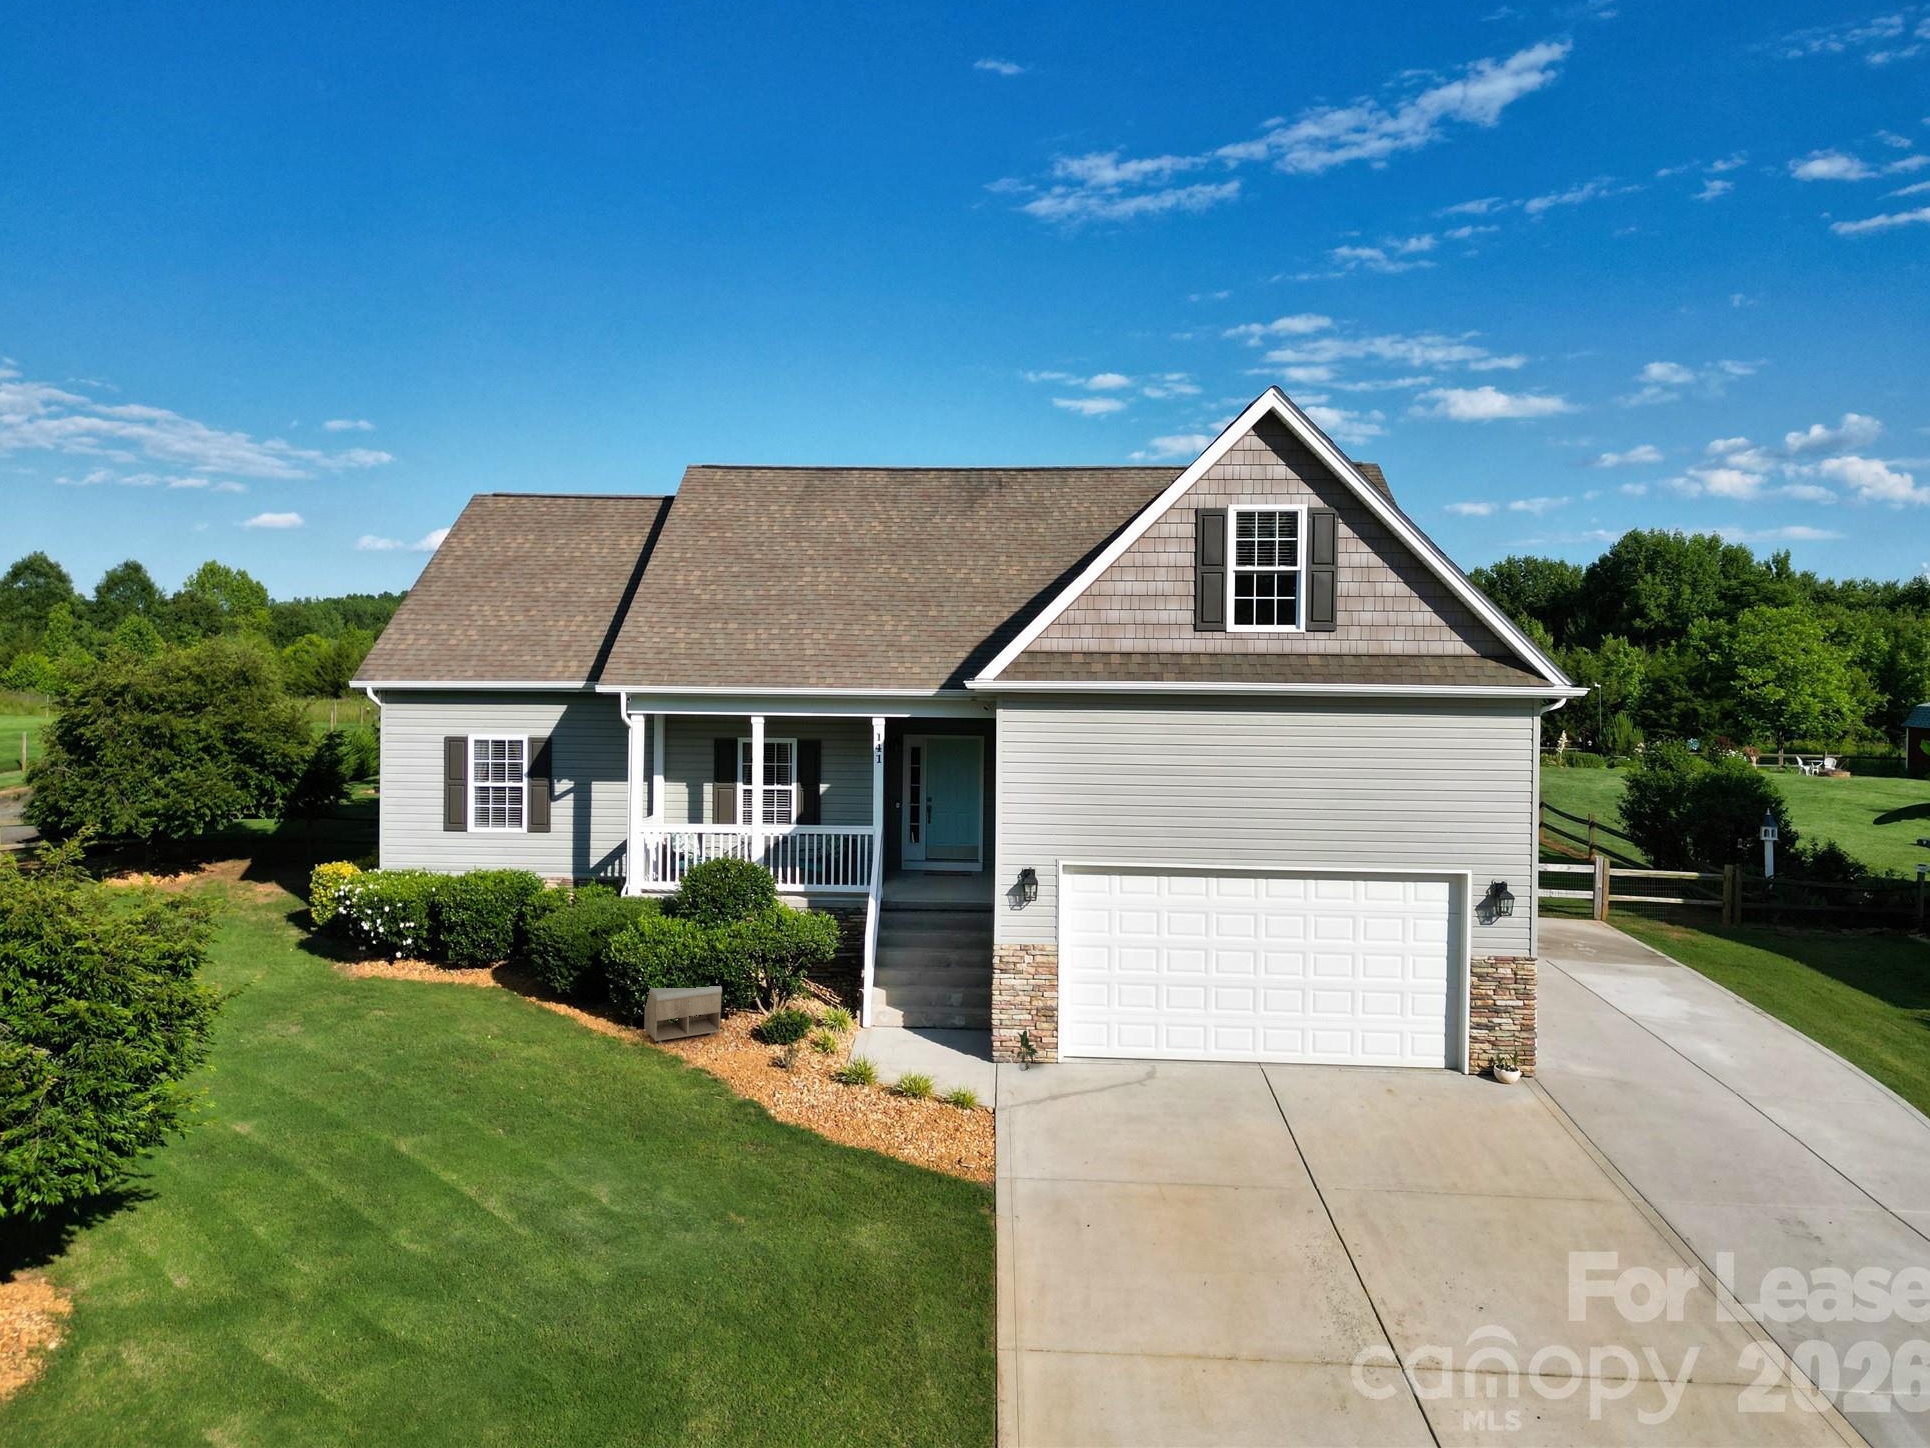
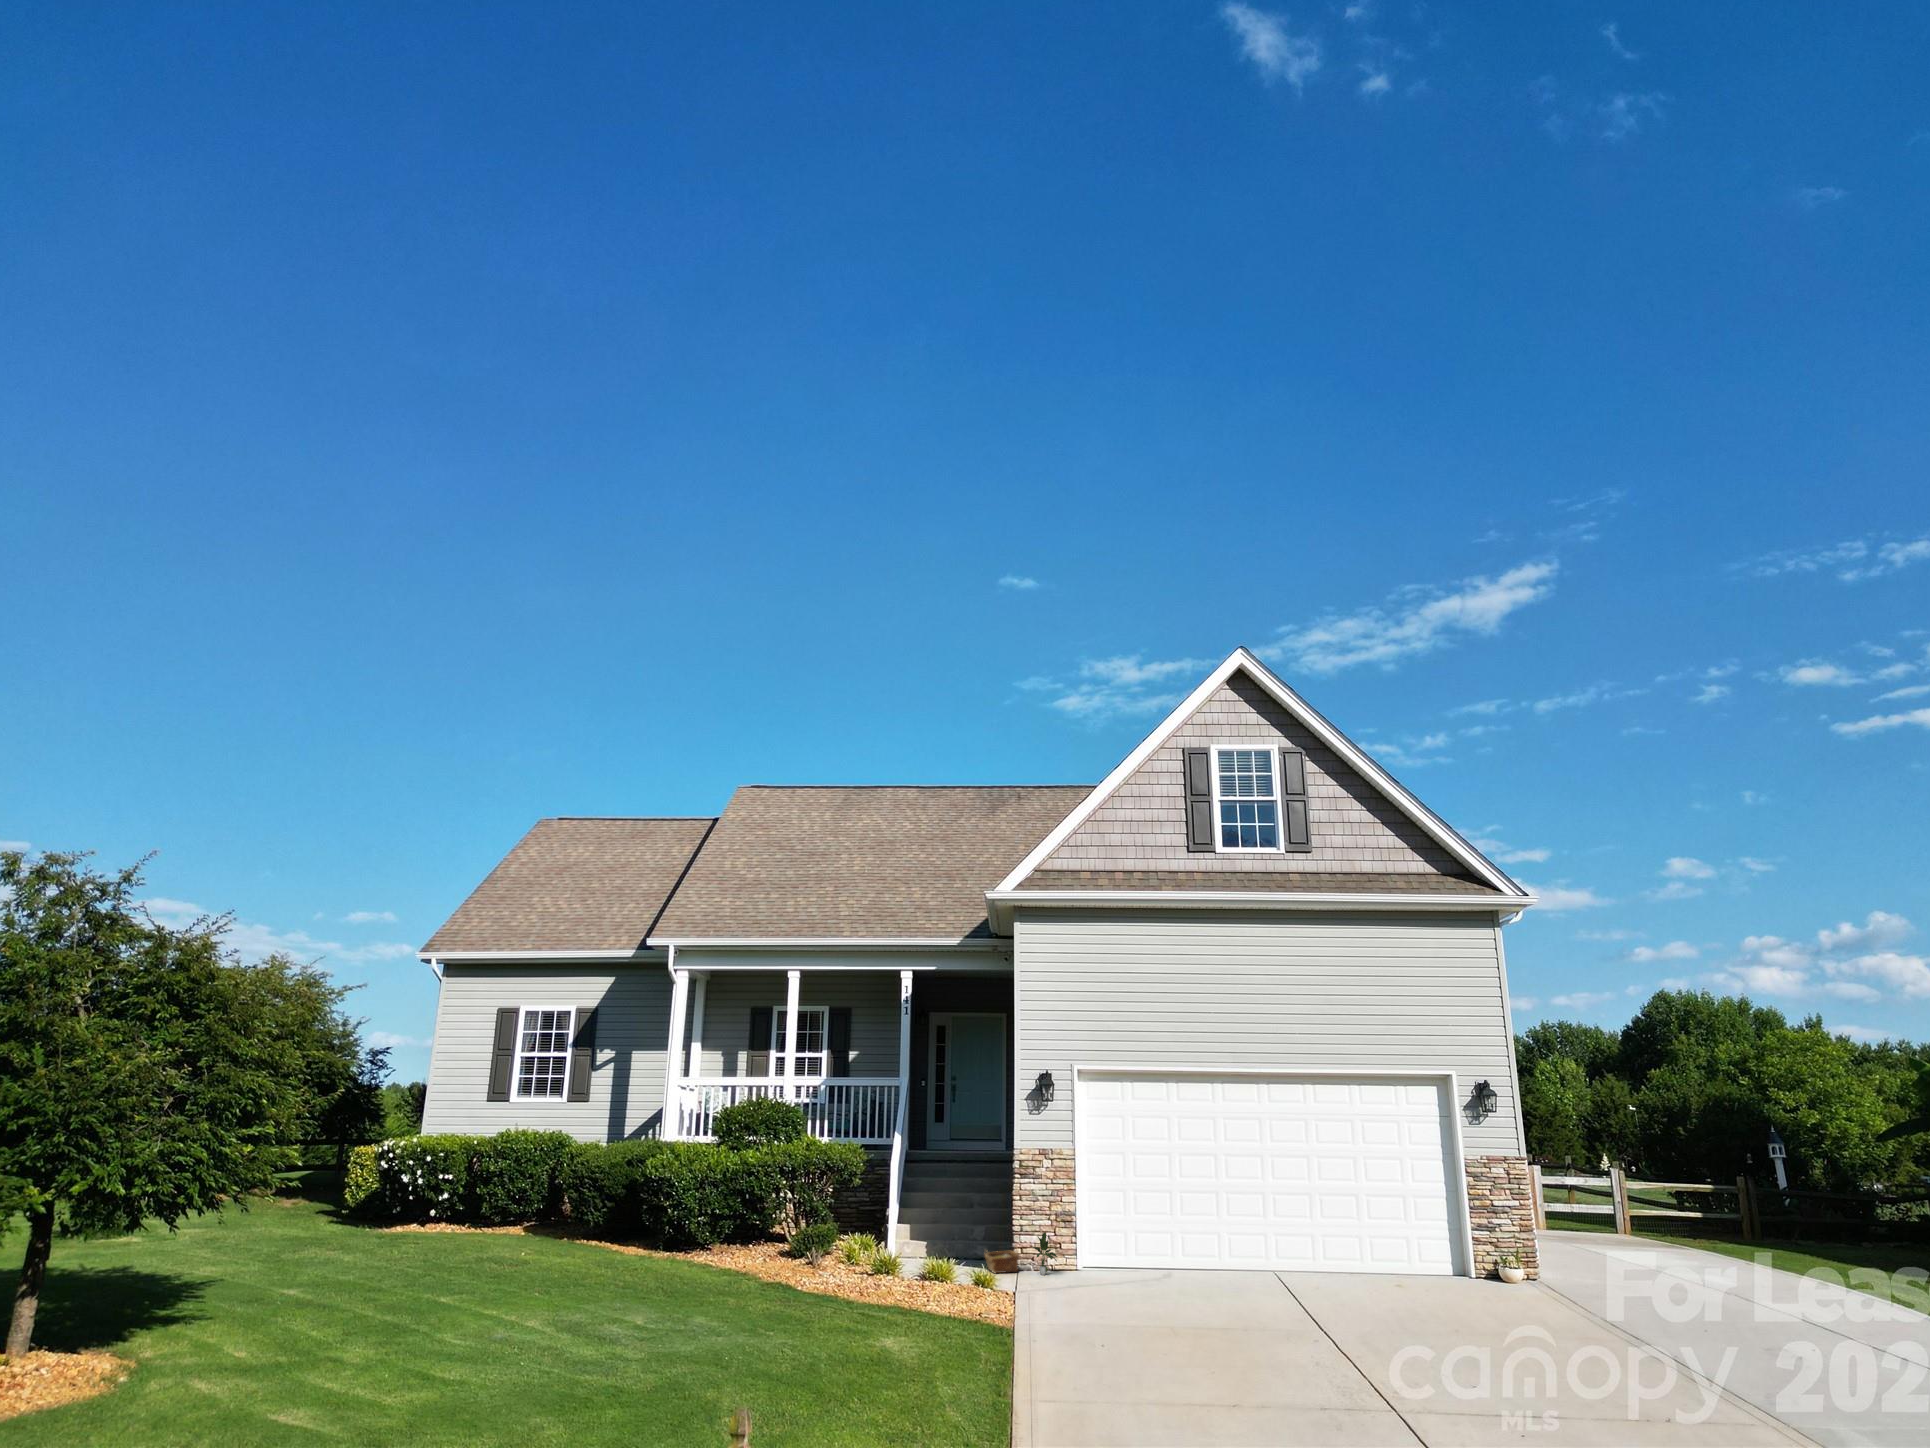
storage bench: present [644,986,722,1044] -> none [672,1195,751,1255]
woven basket: none [963,1039,999,1069] -> present [985,1251,1019,1273]

